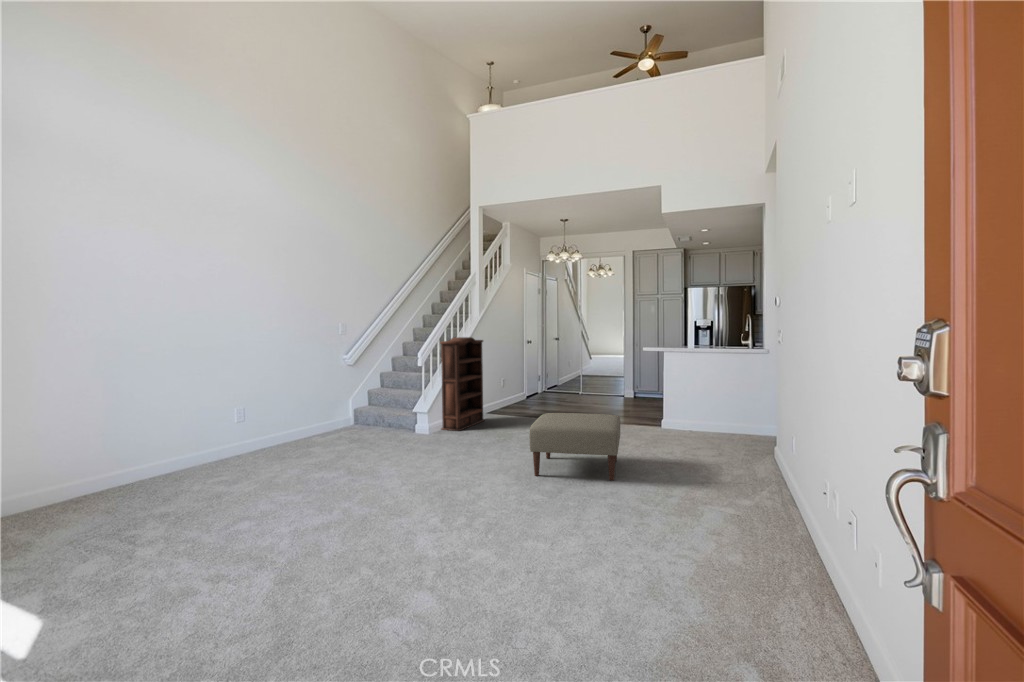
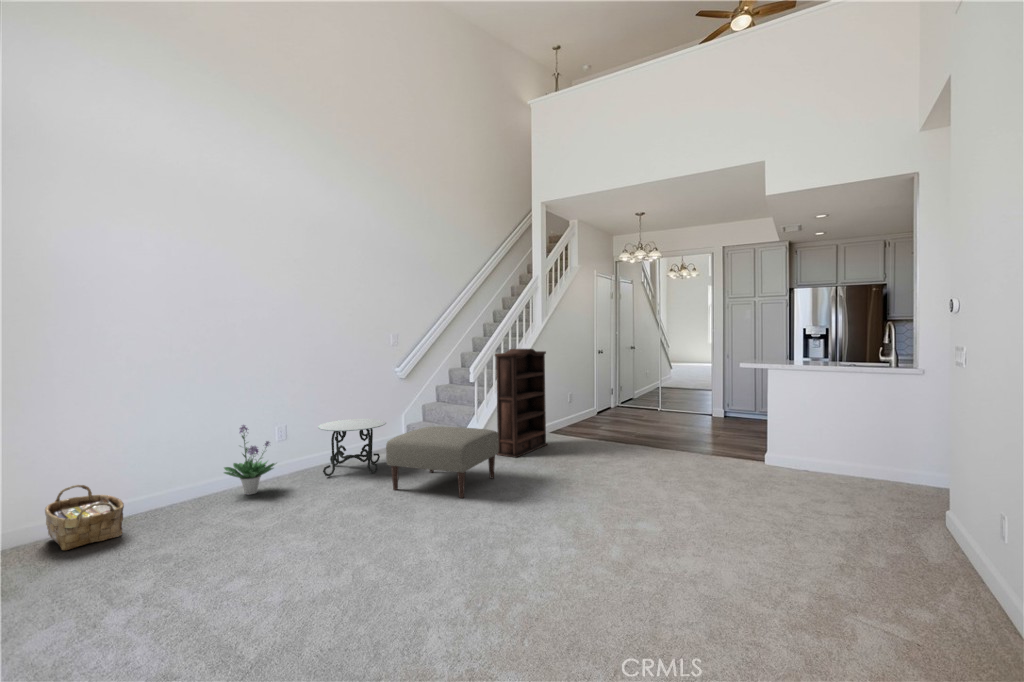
side table: none [283,400,345,450] -> present [318,419,386,476]
potted plant: none [200,404,250,466] -> present [224,425,275,495]
ottoman: present [529,413,620,481] -> present [386,426,499,498]
woven basket: none [48,456,122,511] -> present [45,485,124,550]

